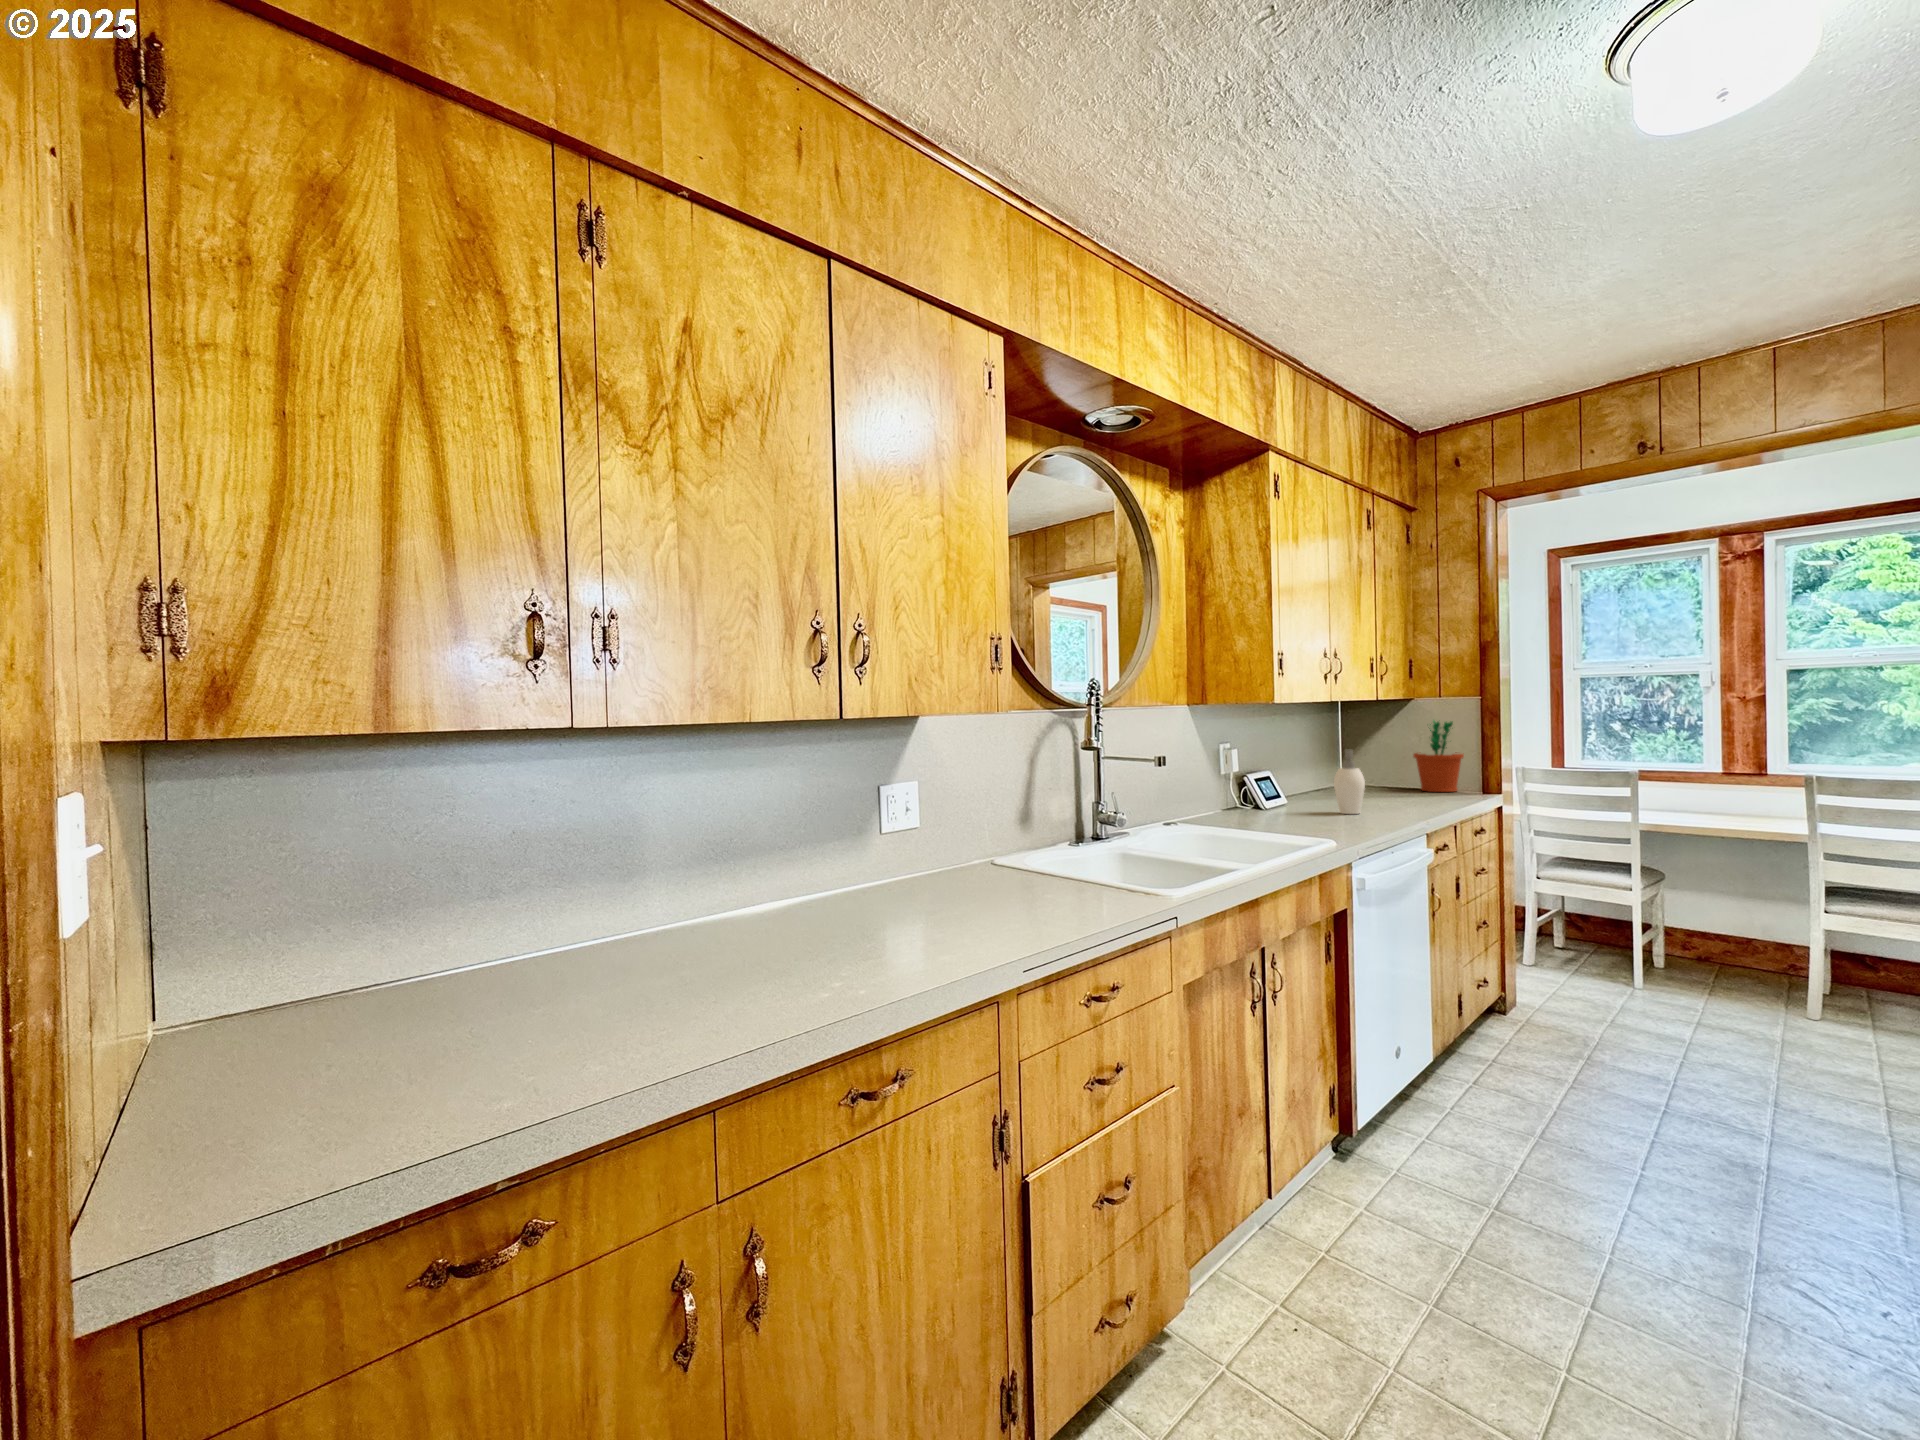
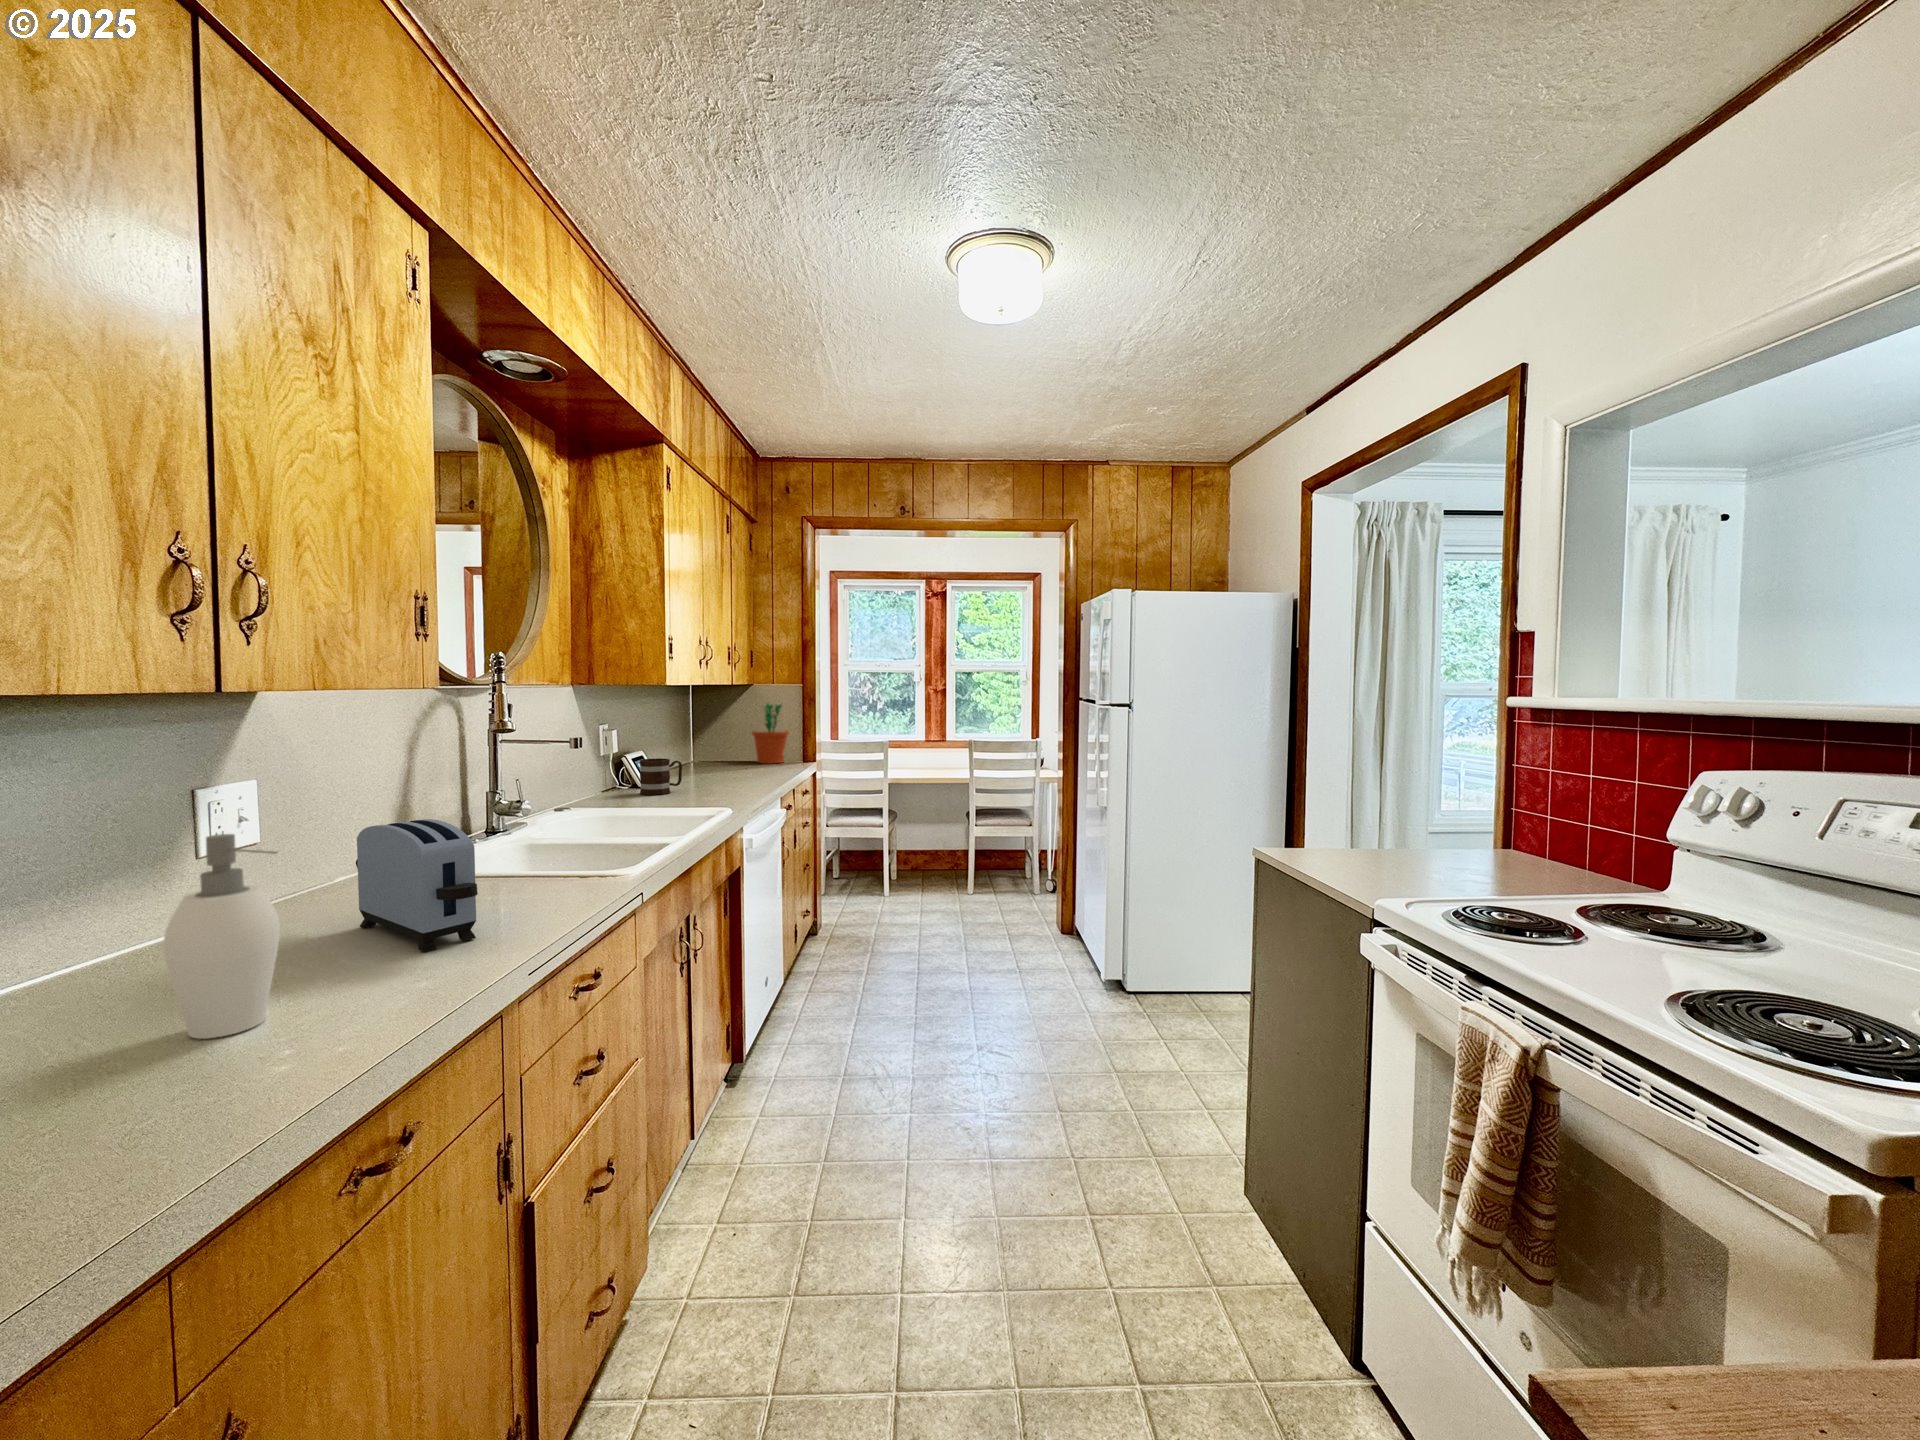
soap dispenser: present [1334,750,1365,814] -> present [163,834,280,1039]
mug: none [1258,780,1304,818] -> present [640,758,682,795]
toaster: none [946,822,1004,932] -> present [356,819,478,952]

